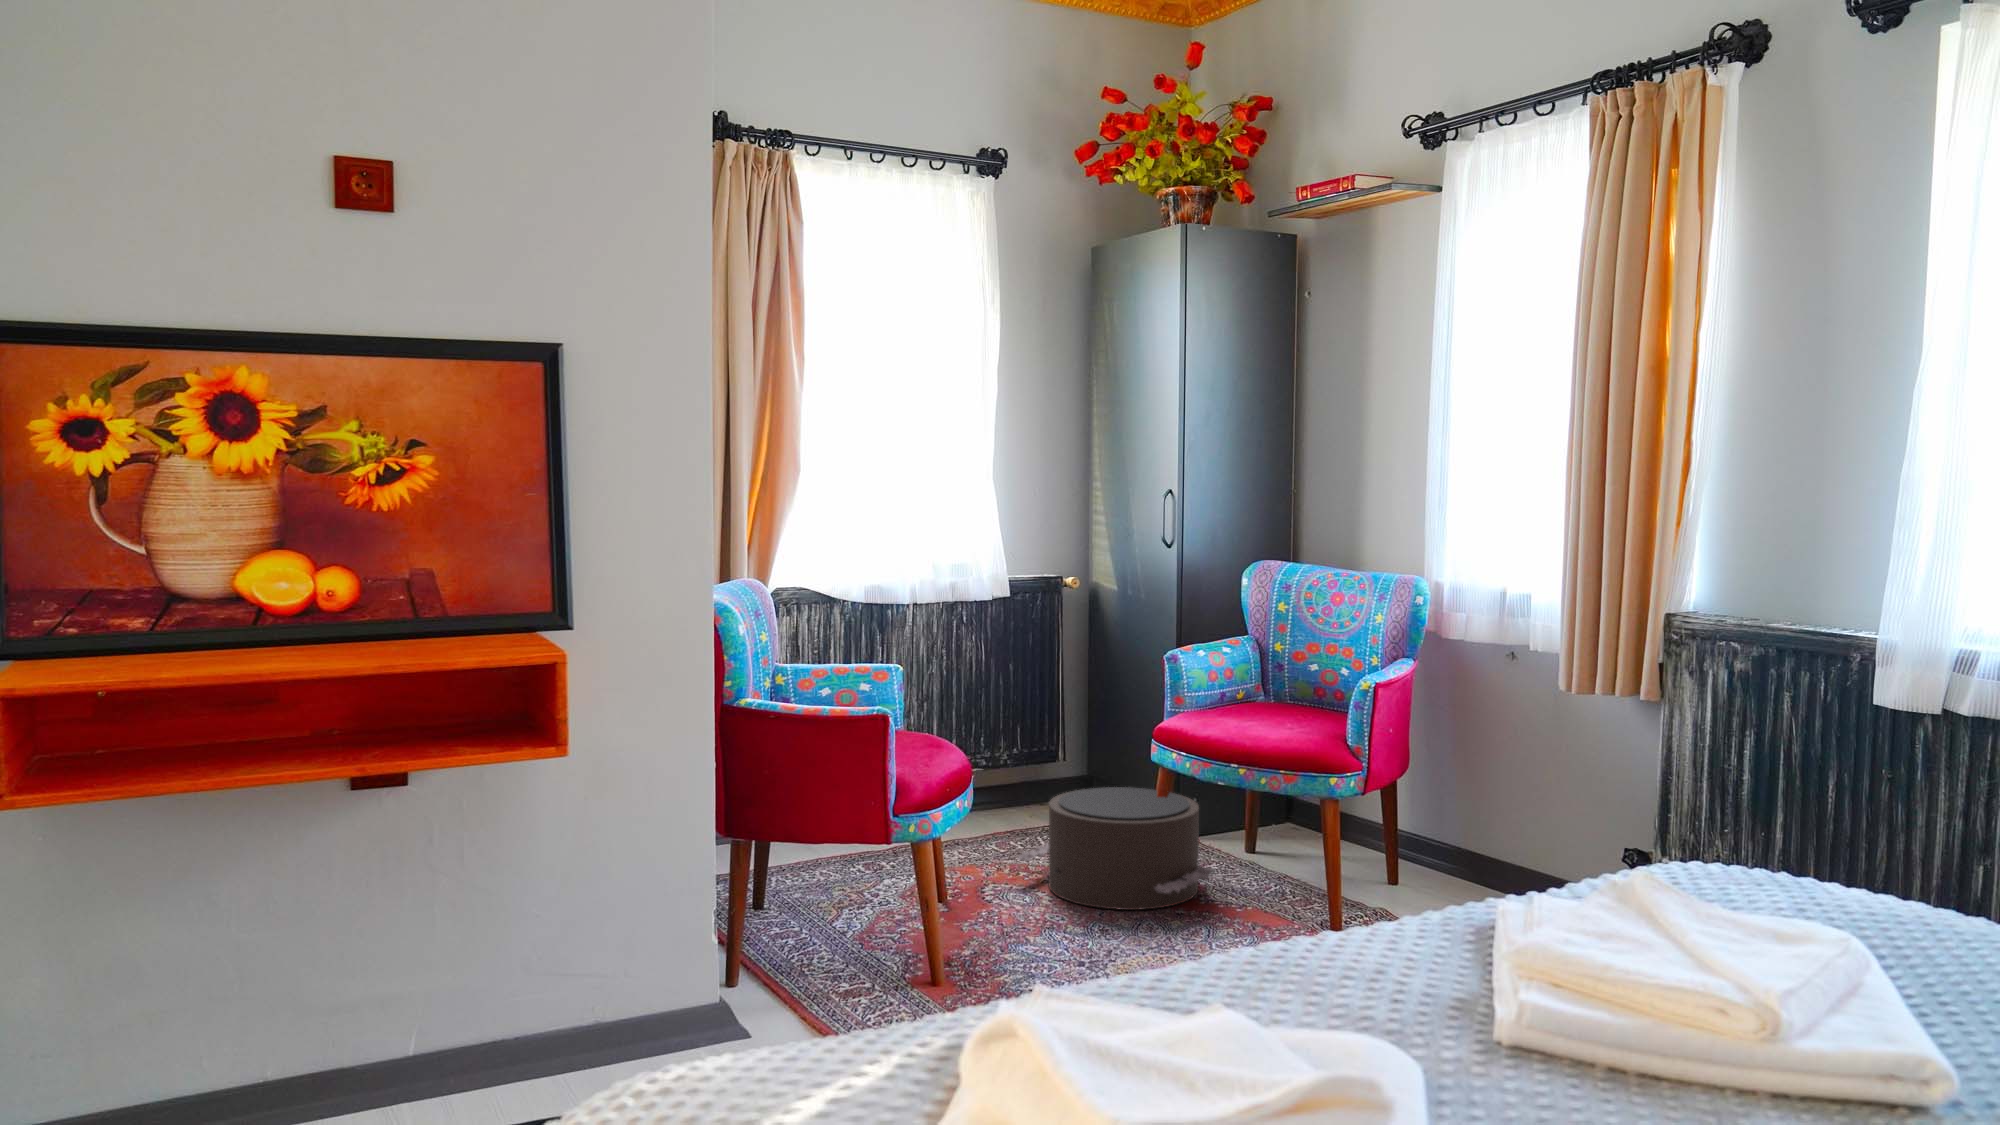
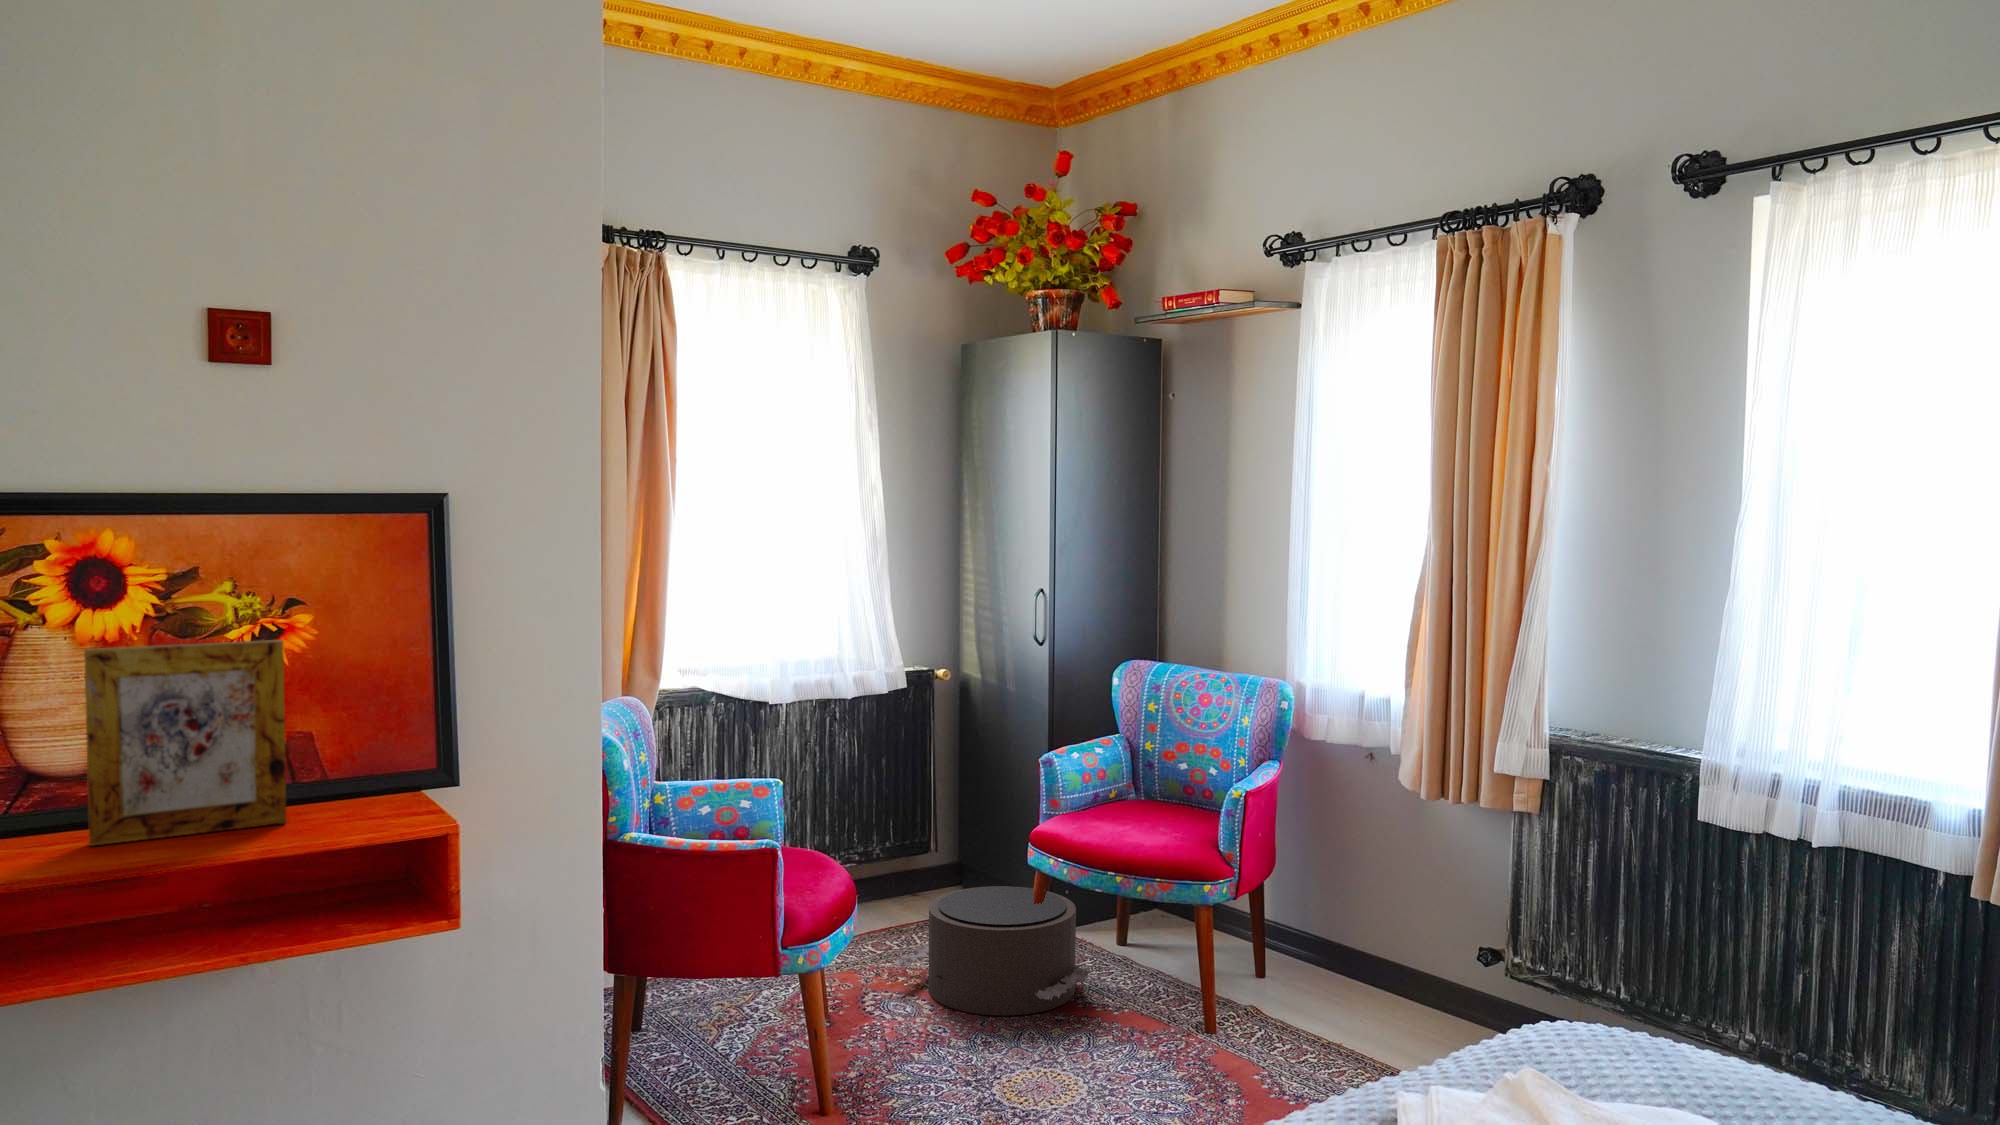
picture frame: none [221,474,407,659] -> present [84,640,287,846]

